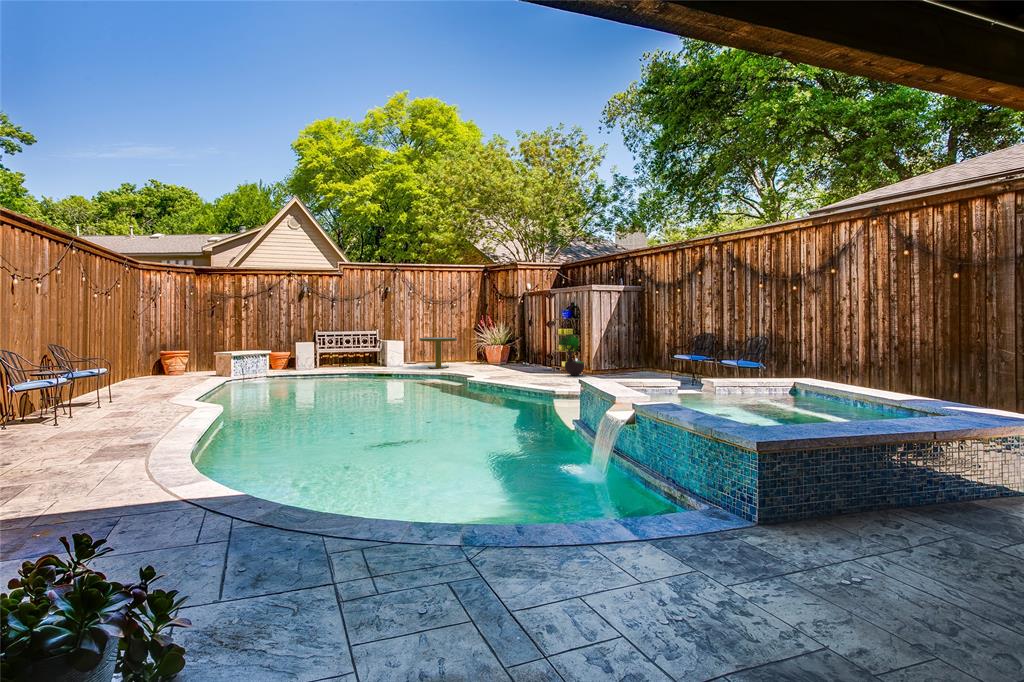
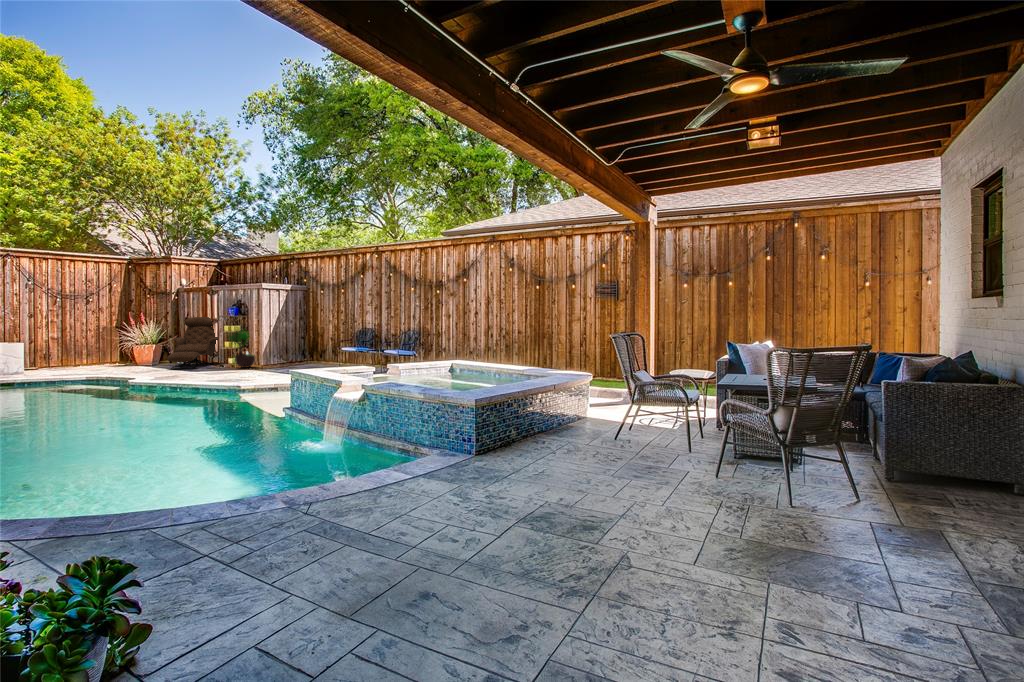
lounge chair: none [507,321,555,373] -> present [168,317,218,369]
side table: present [419,337,457,368] -> none [41,335,96,370]

